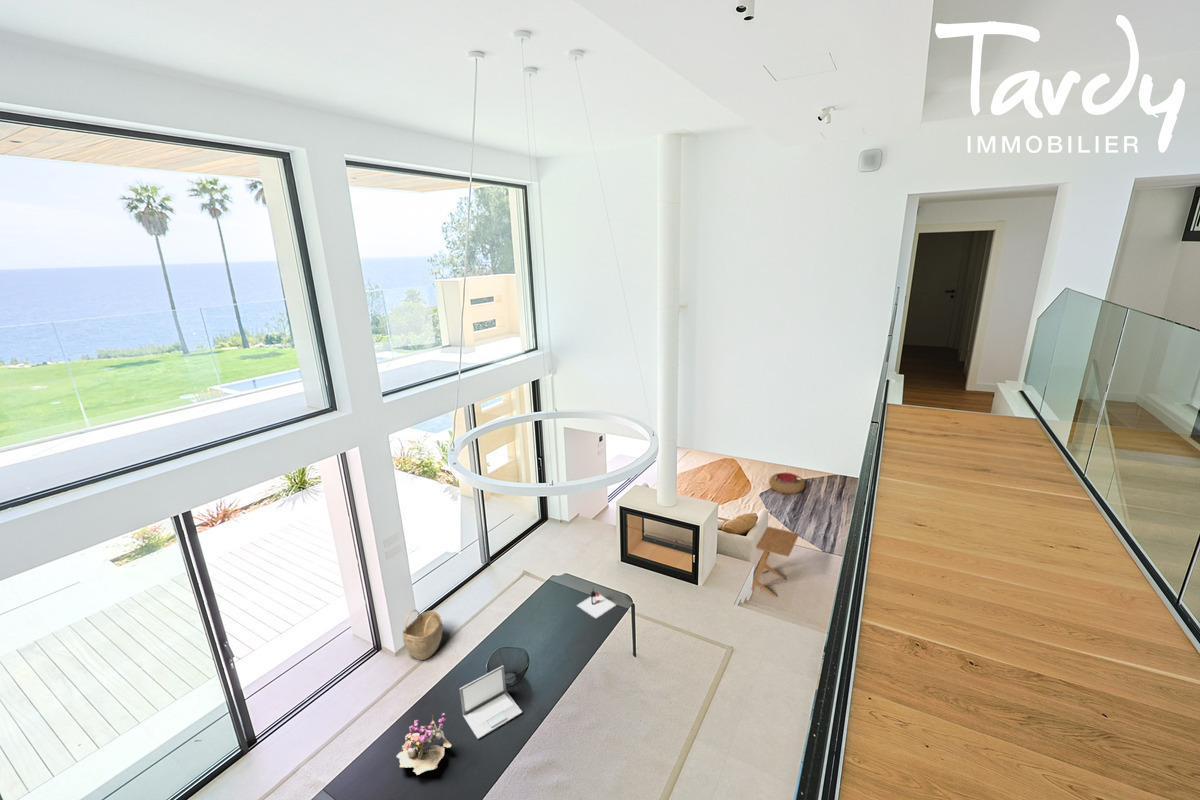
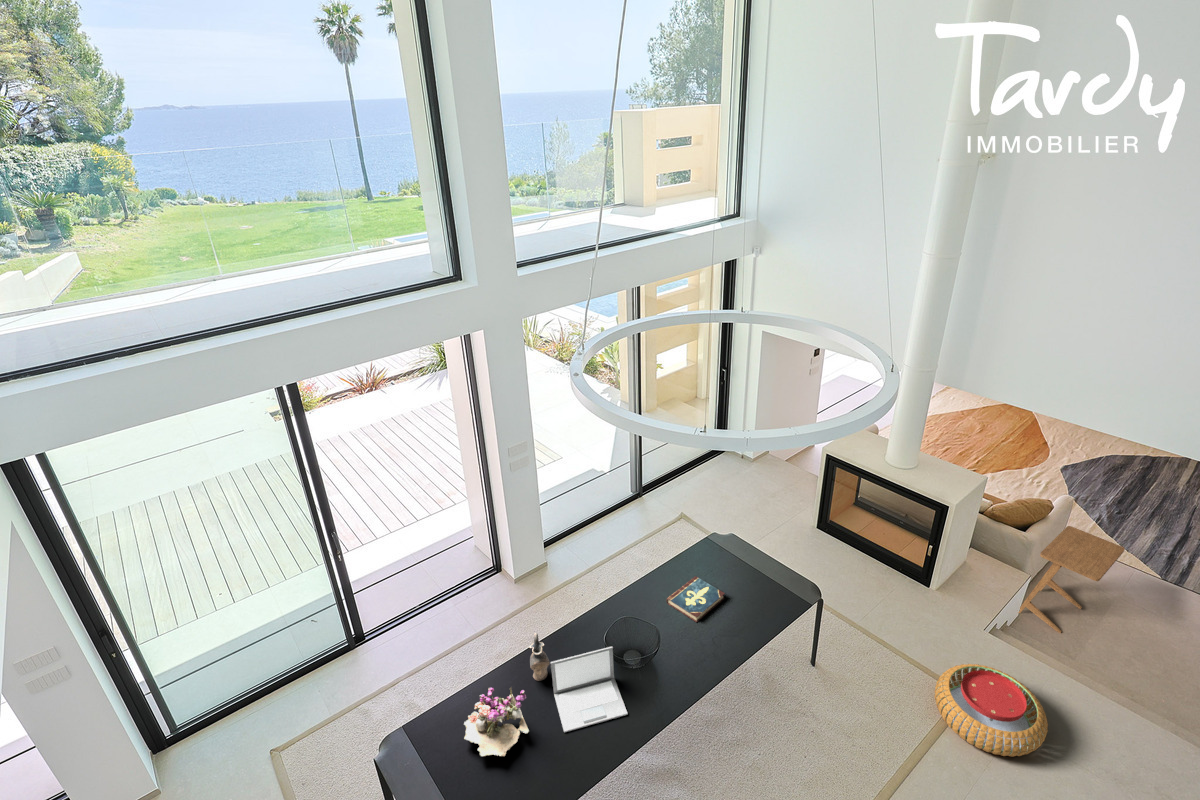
pouf: present [769,473,805,494] -> present [935,664,1048,757]
wine bottle: present [577,588,615,618] -> none [734,566,792,609]
book: none [532,607,573,638] -> present [666,576,725,622]
woven basket: present [403,610,443,660] -> none [519,536,567,597]
ceramic pitcher: none [439,671,456,710] -> present [529,633,549,681]

